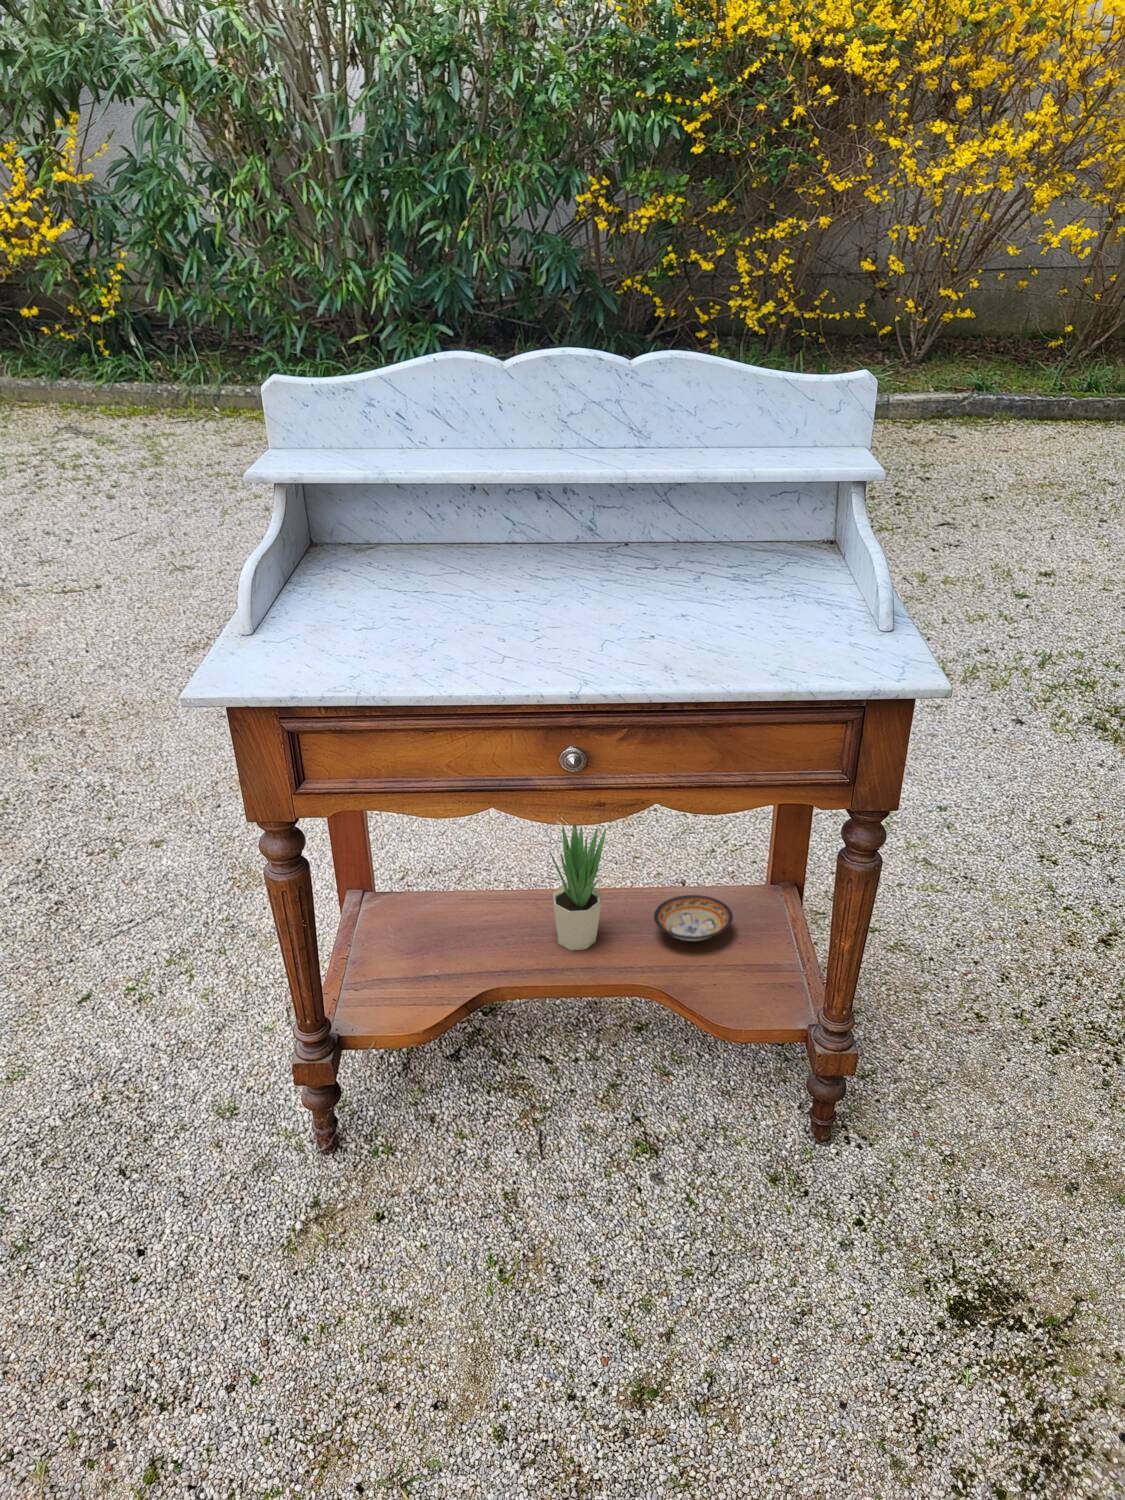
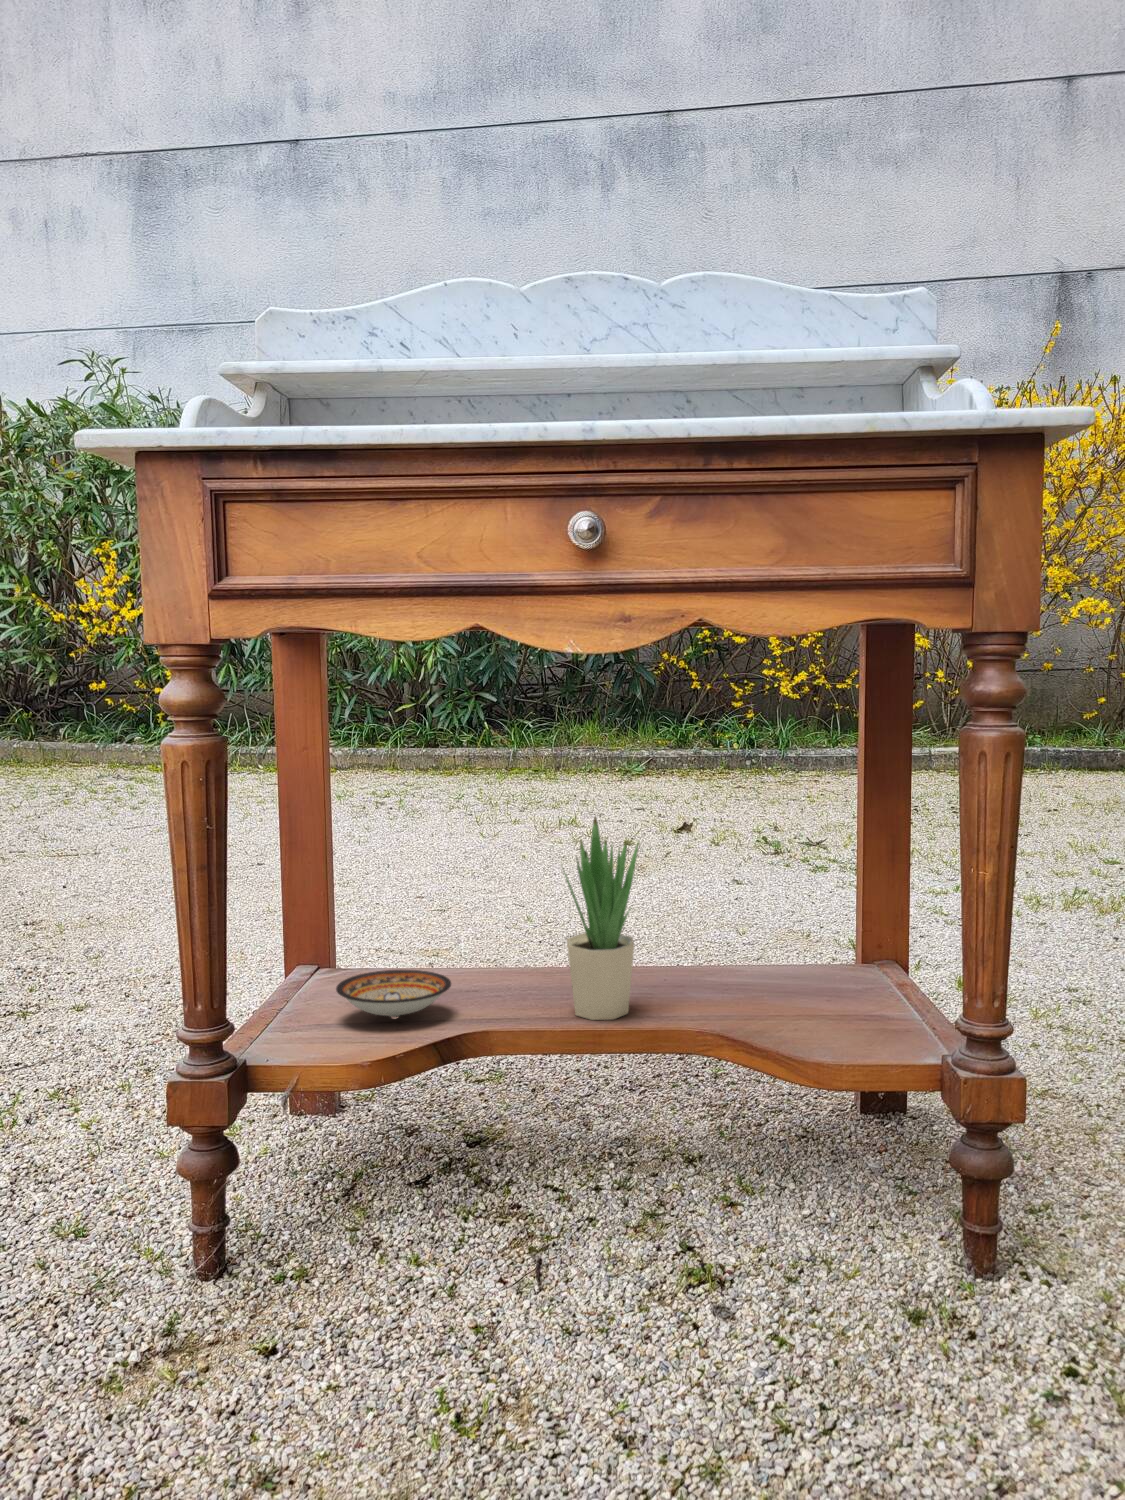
ceramic bowl: present [654,895,733,941] -> present [336,970,451,1017]

